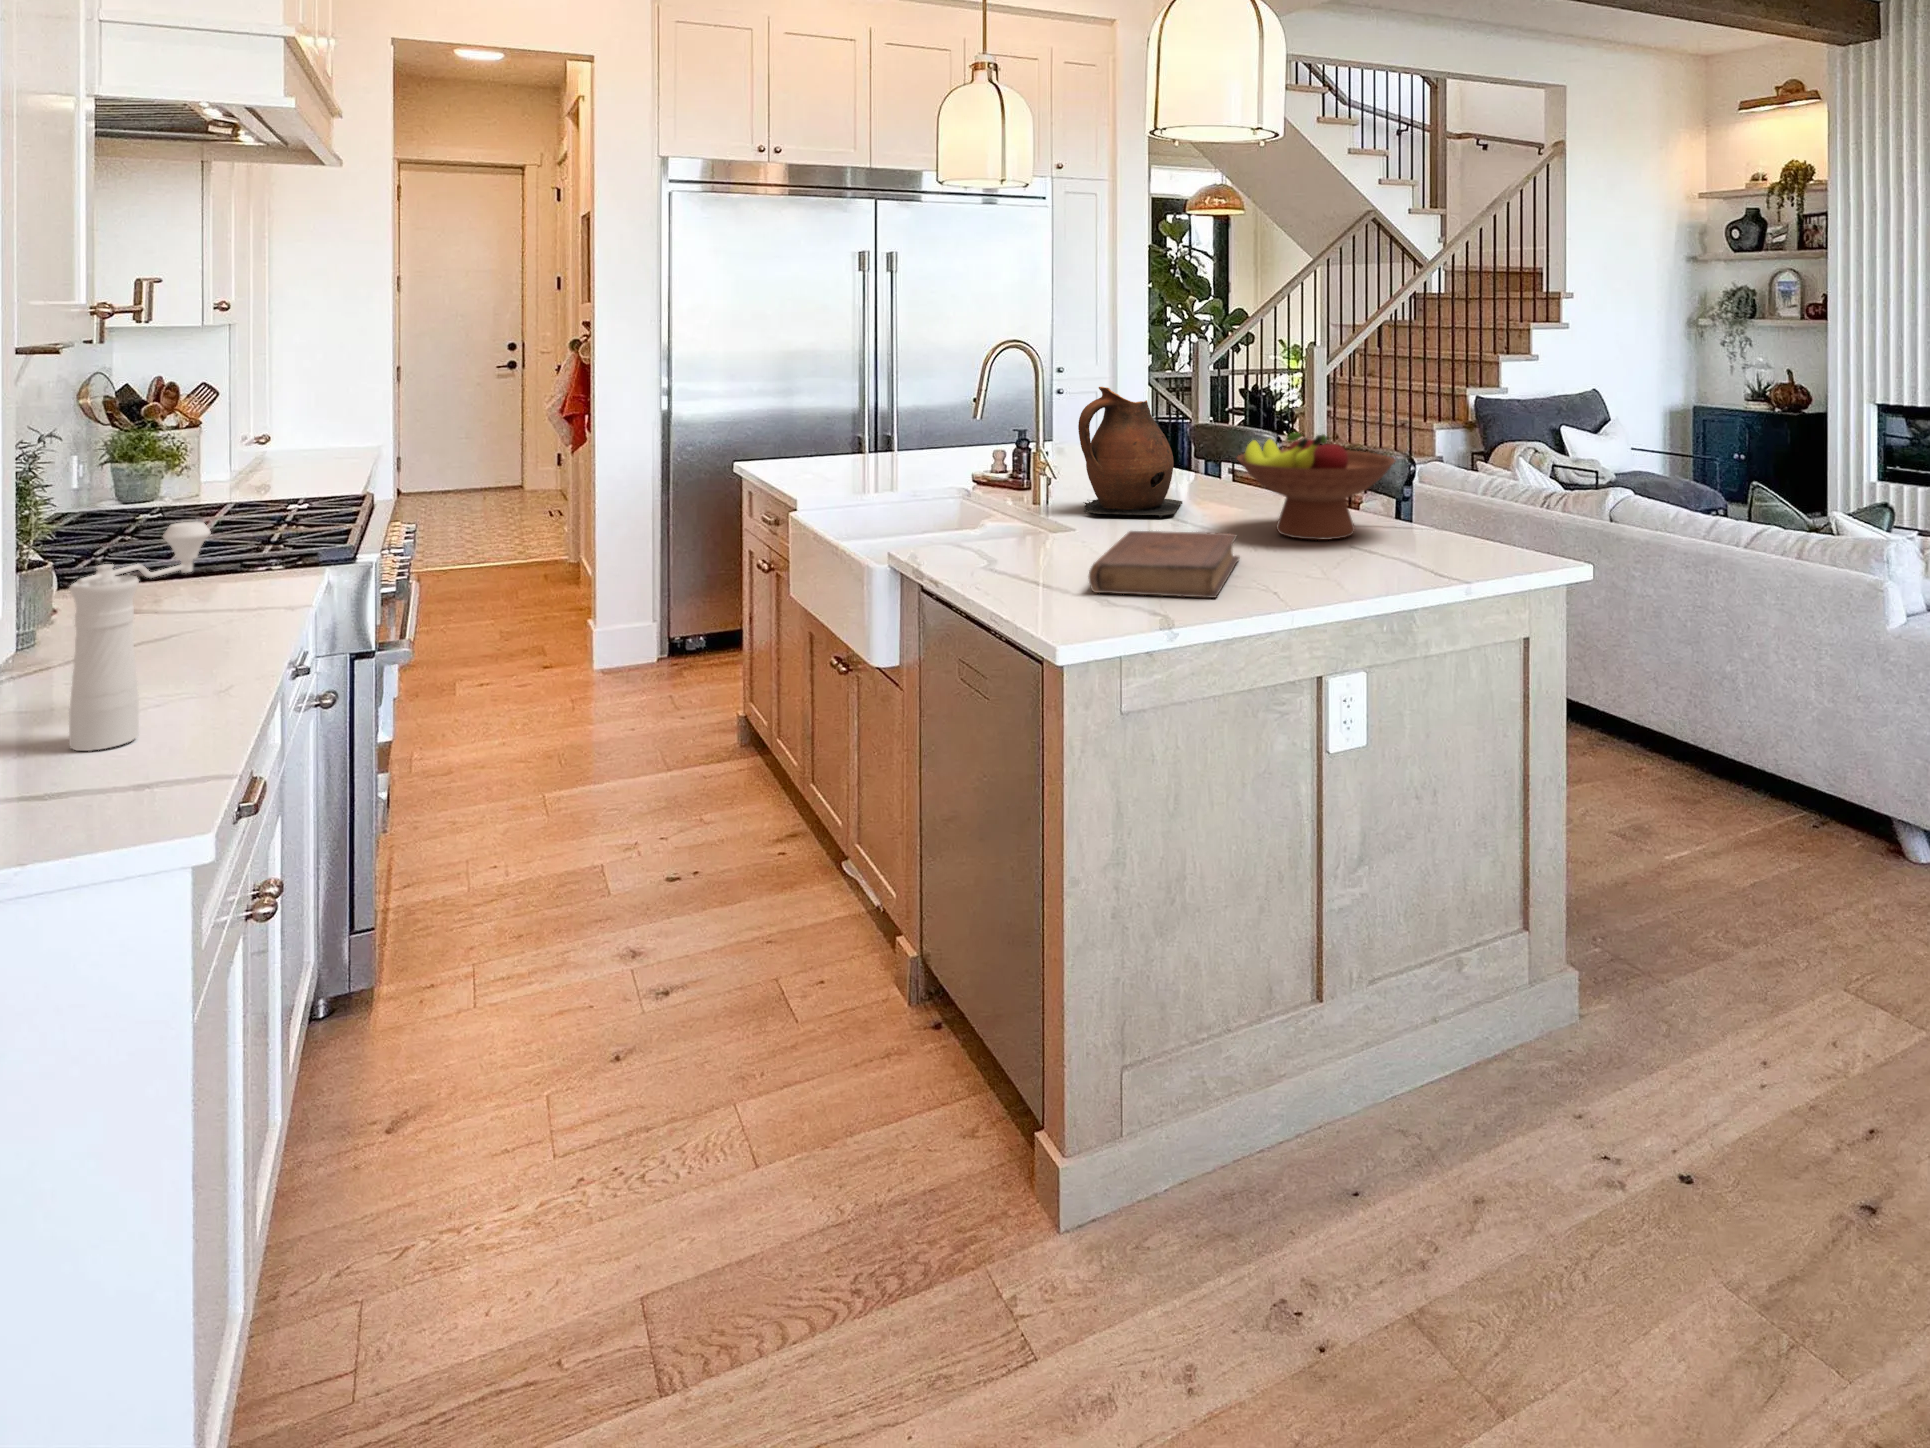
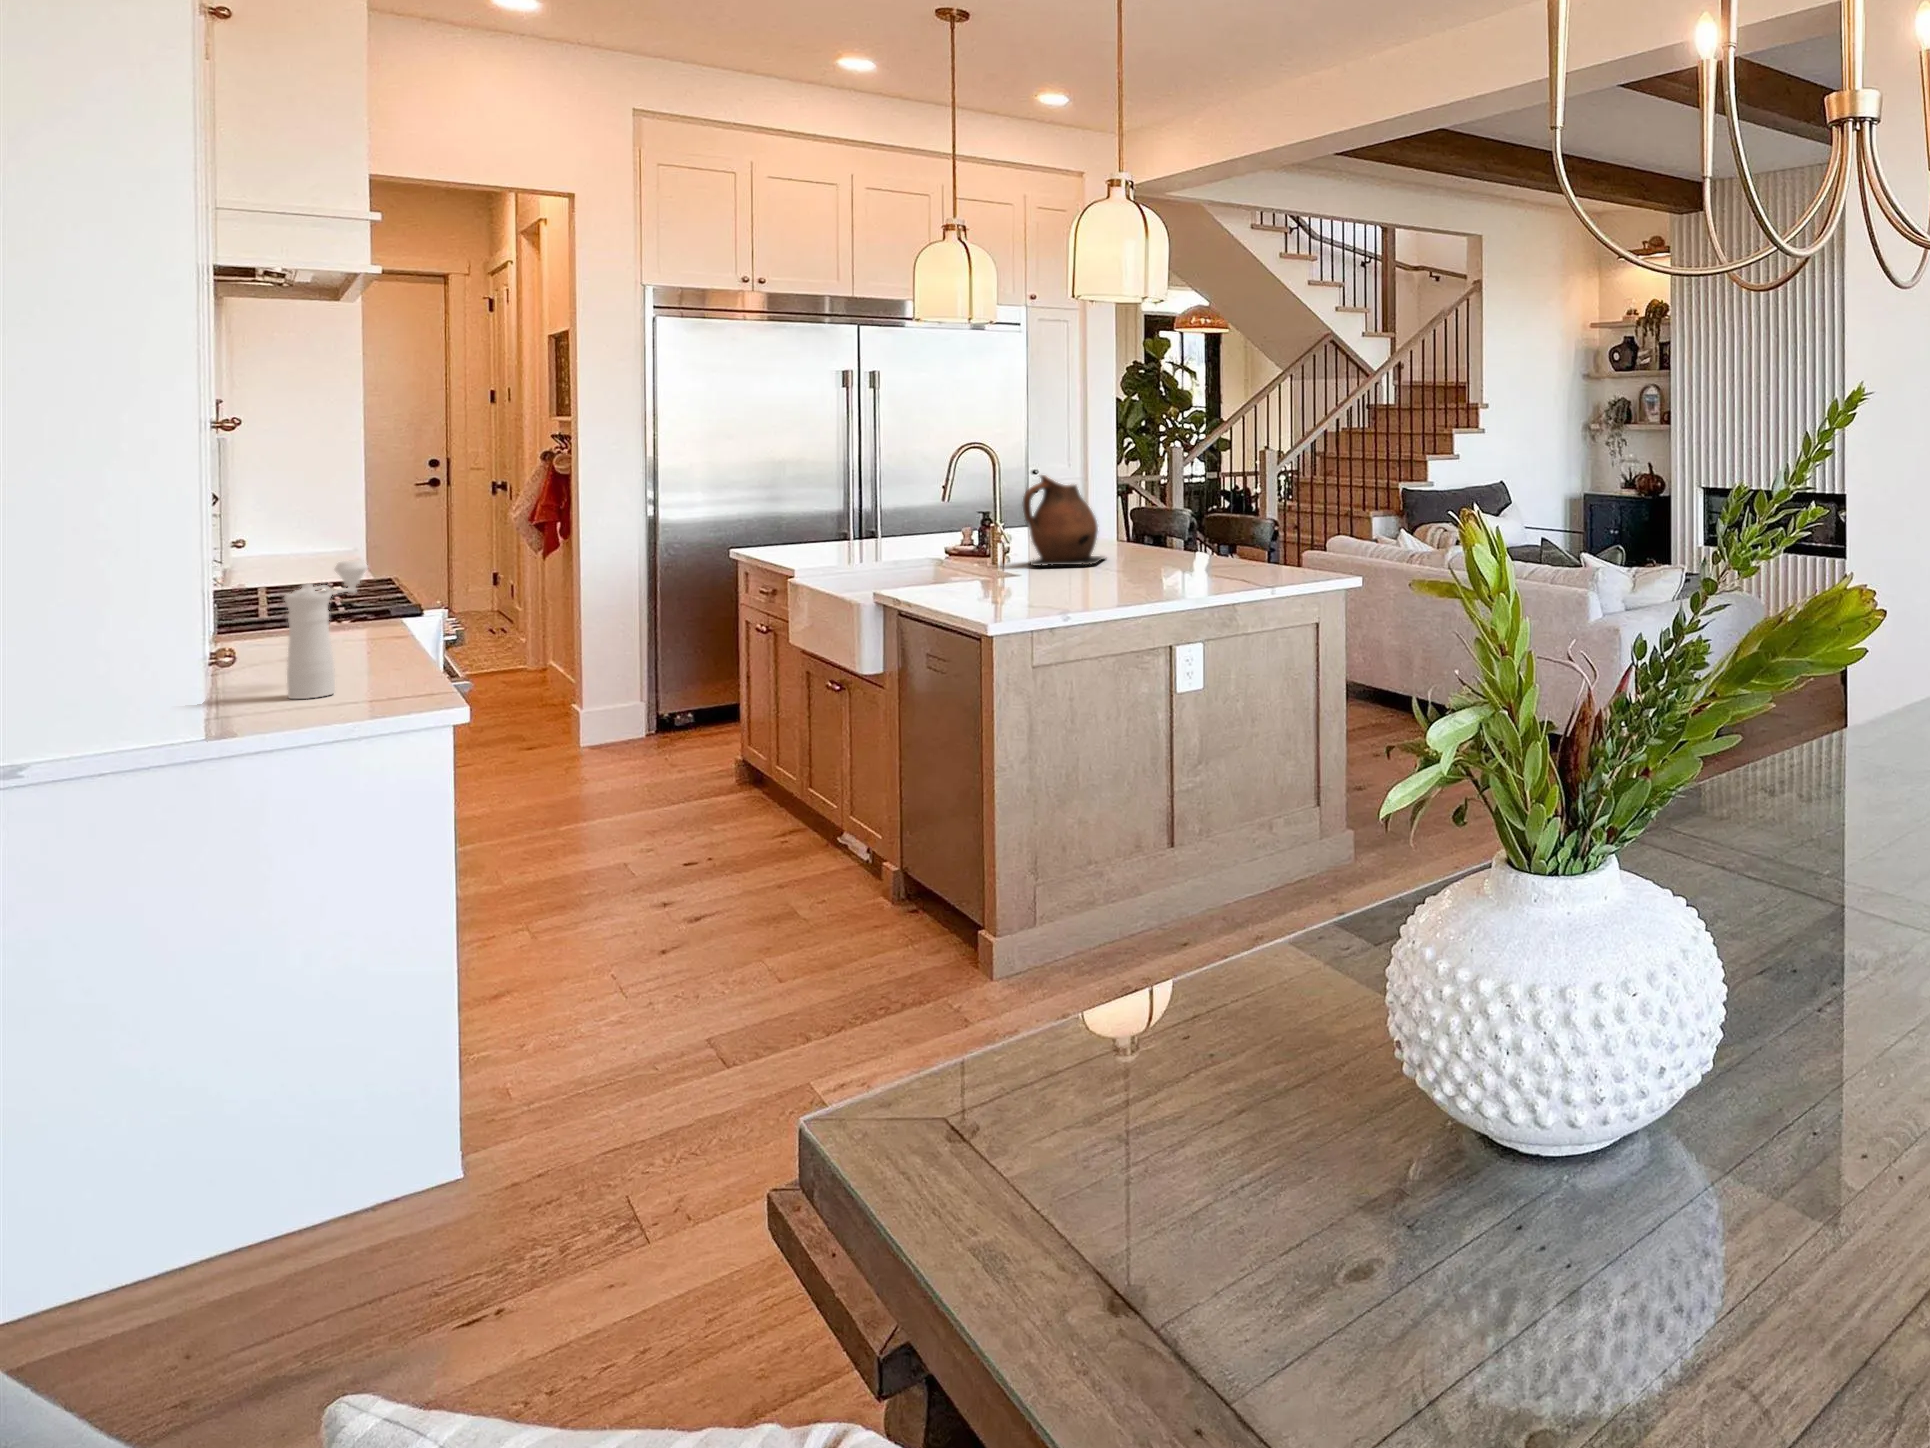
fruit bowl: present [1237,432,1395,540] -> none [1136,501,1247,572]
book: present [1089,531,1240,598] -> none [1014,567,1130,603]

